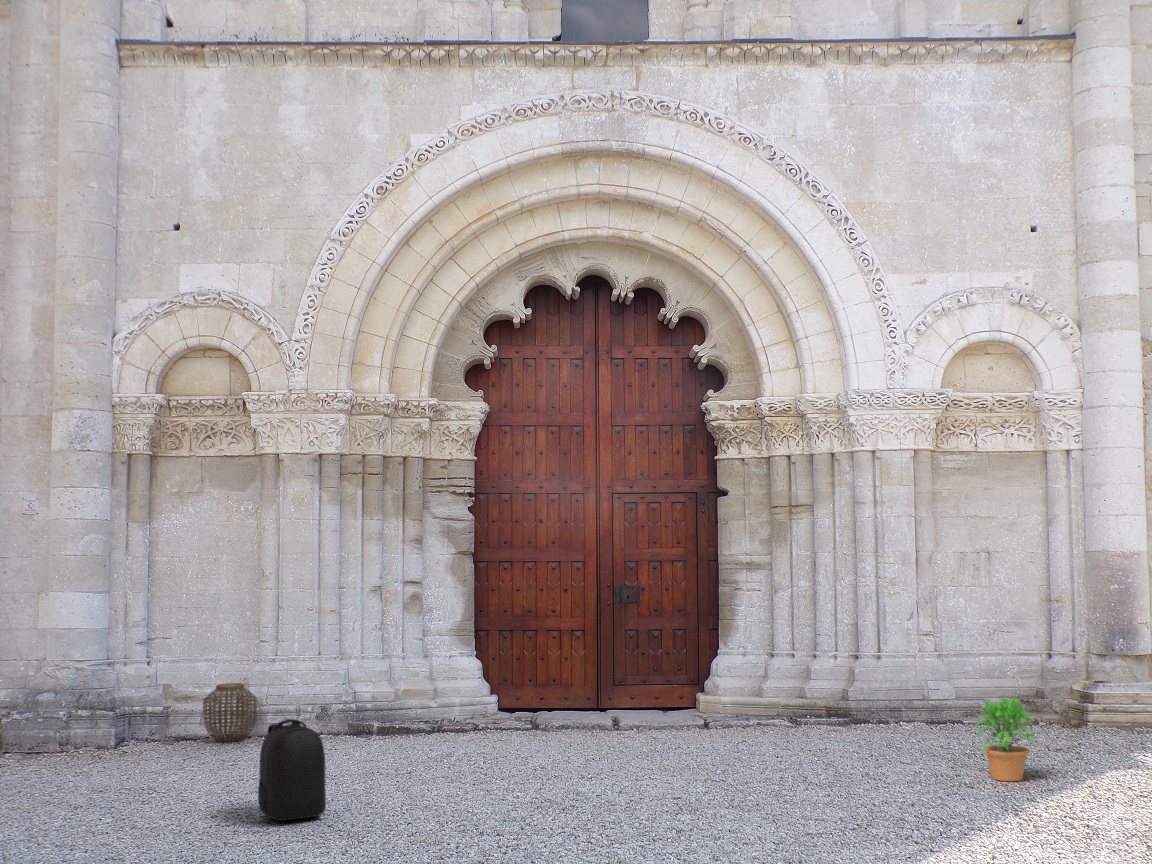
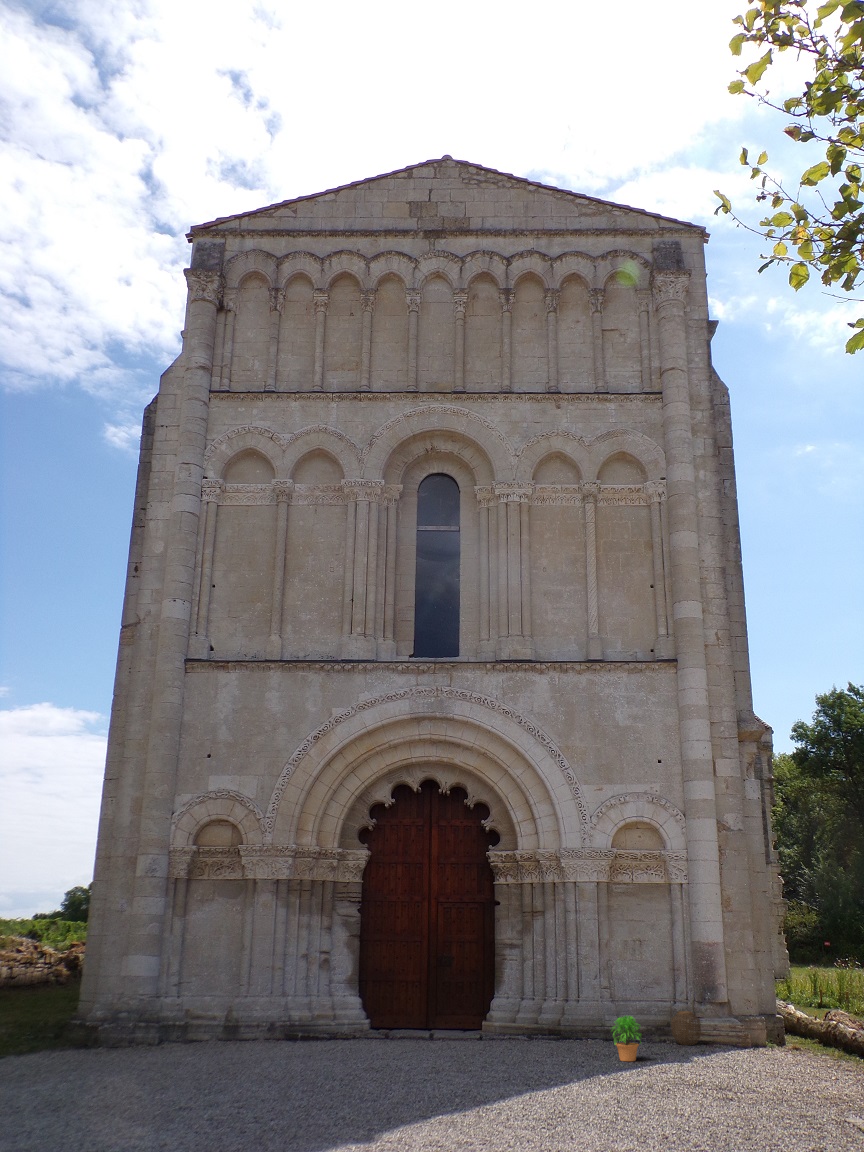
woven basket: present [203,683,257,742] -> present [671,1011,701,1045]
backpack: present [258,719,326,821] -> none [242,1016,276,1068]

